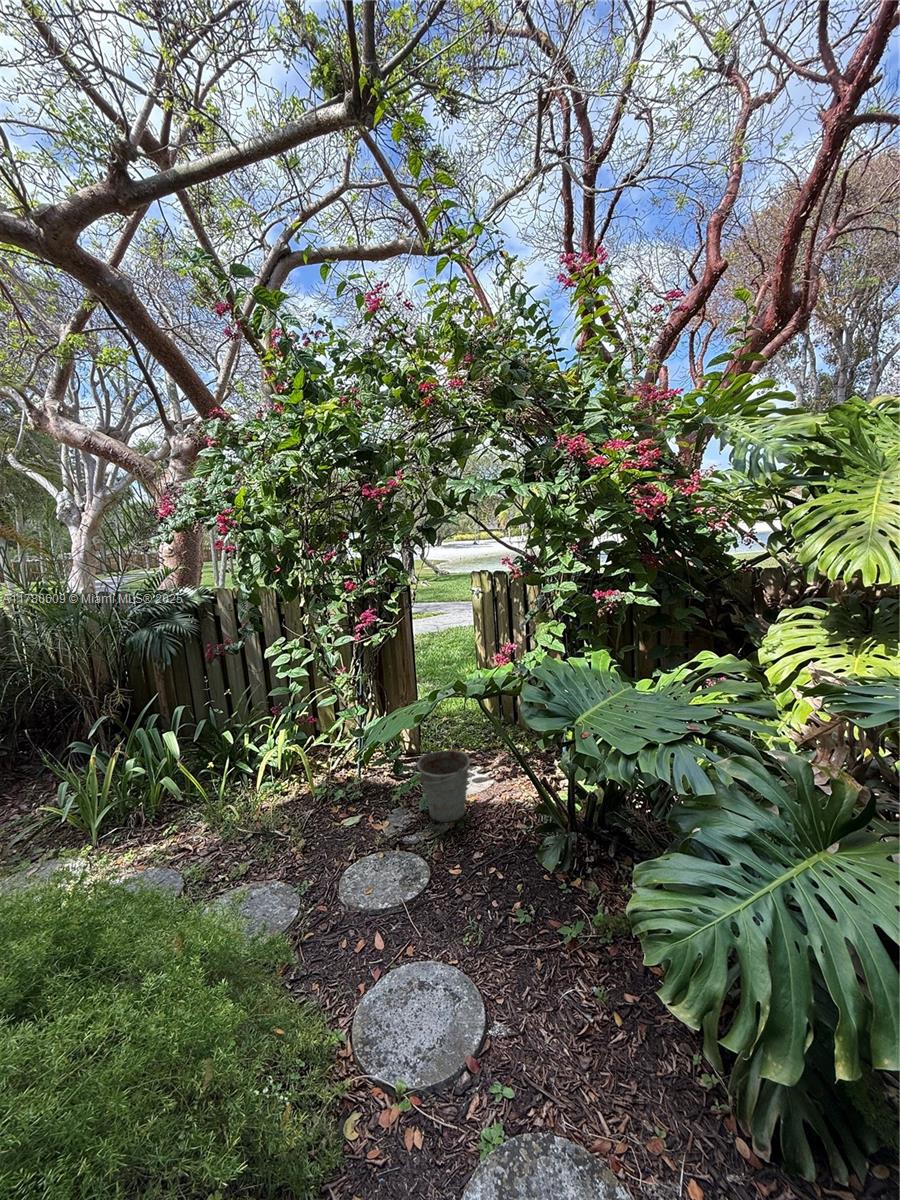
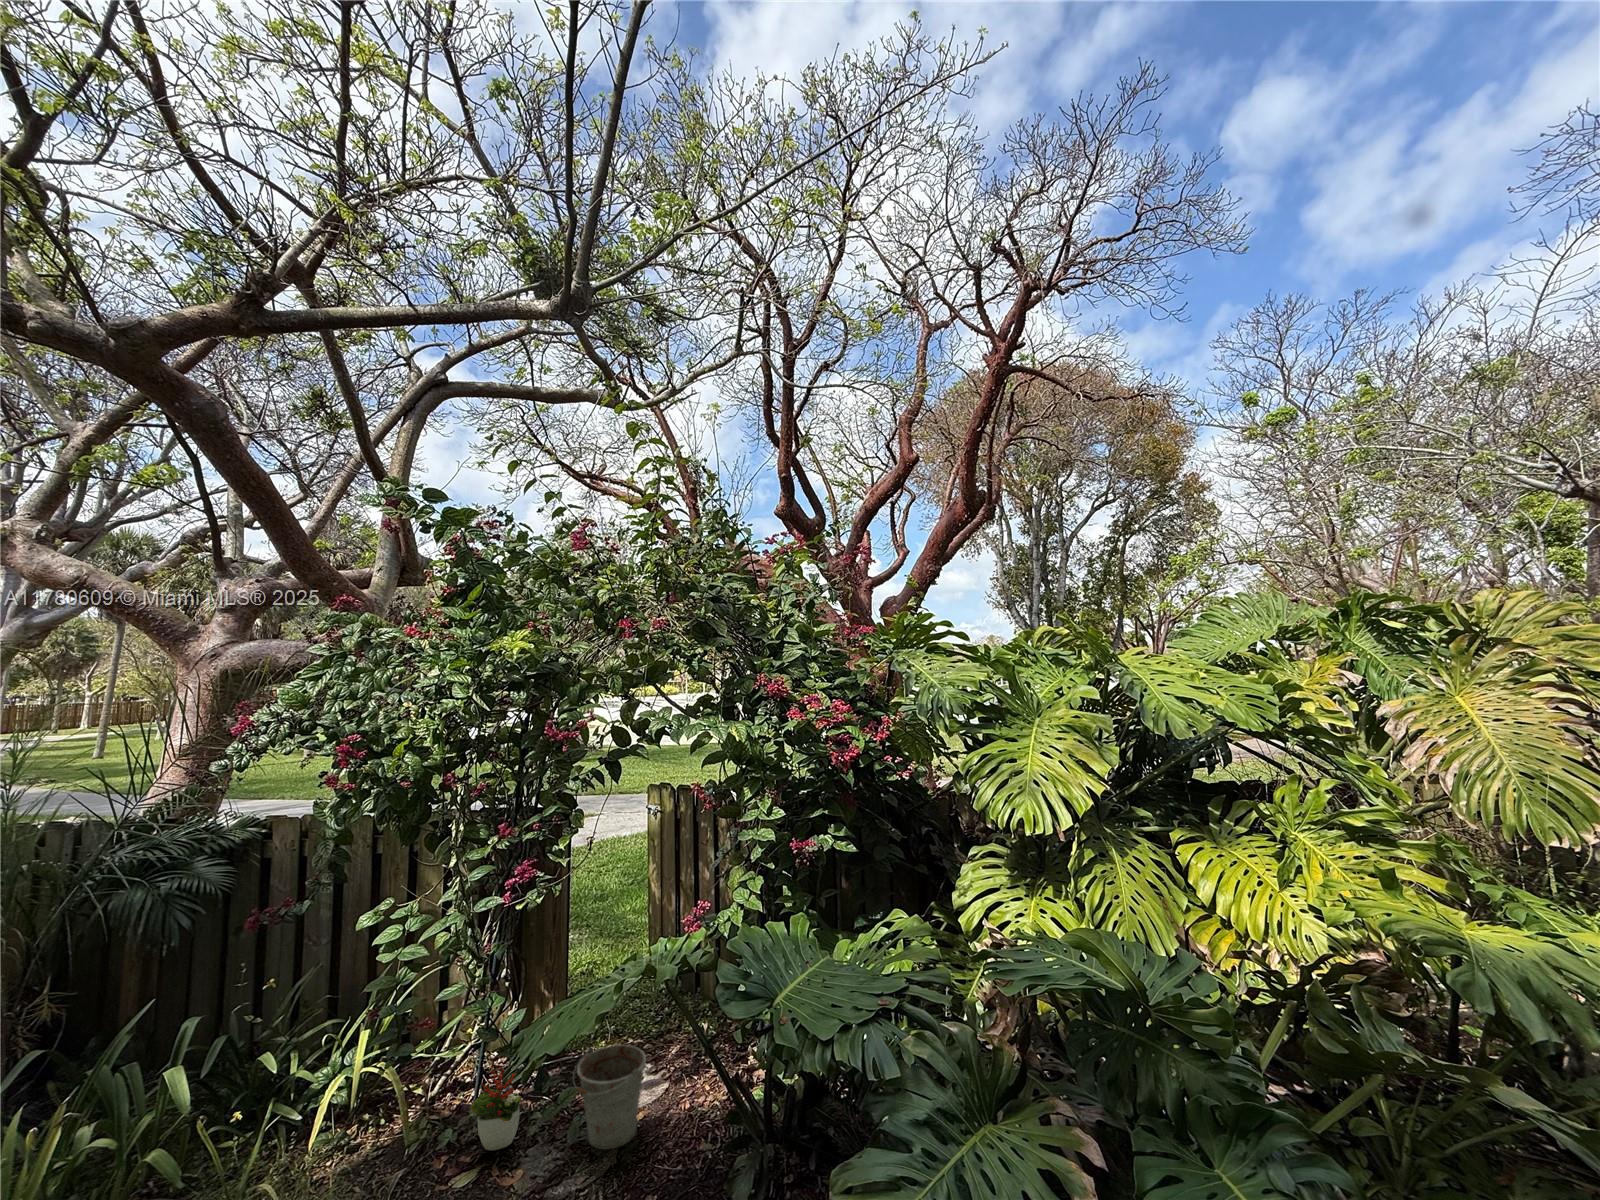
decorative plant: none [344,755,379,811] -> present [471,1066,521,1150]

